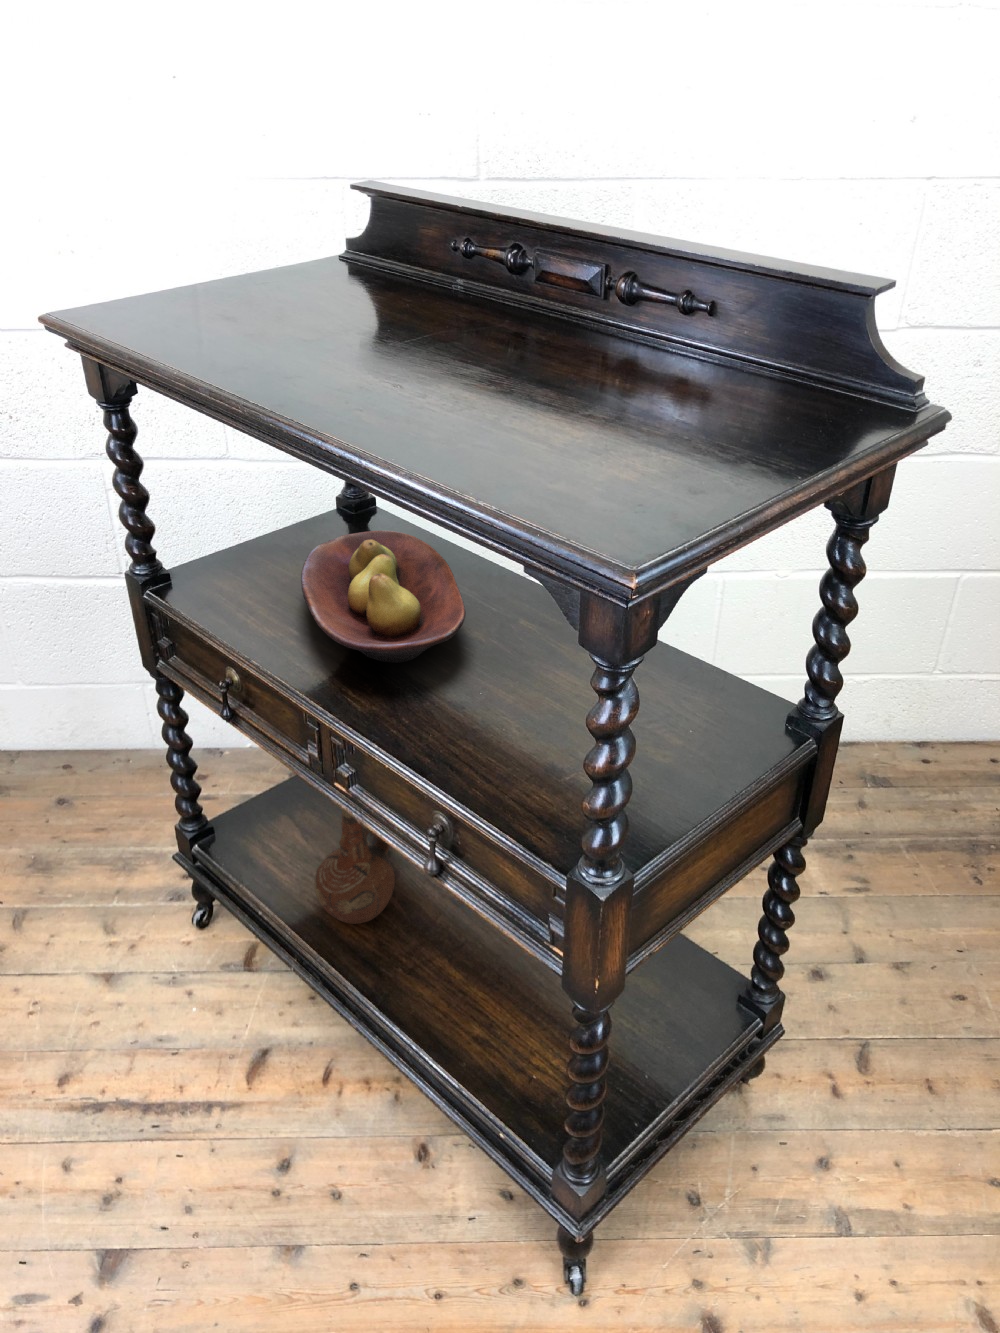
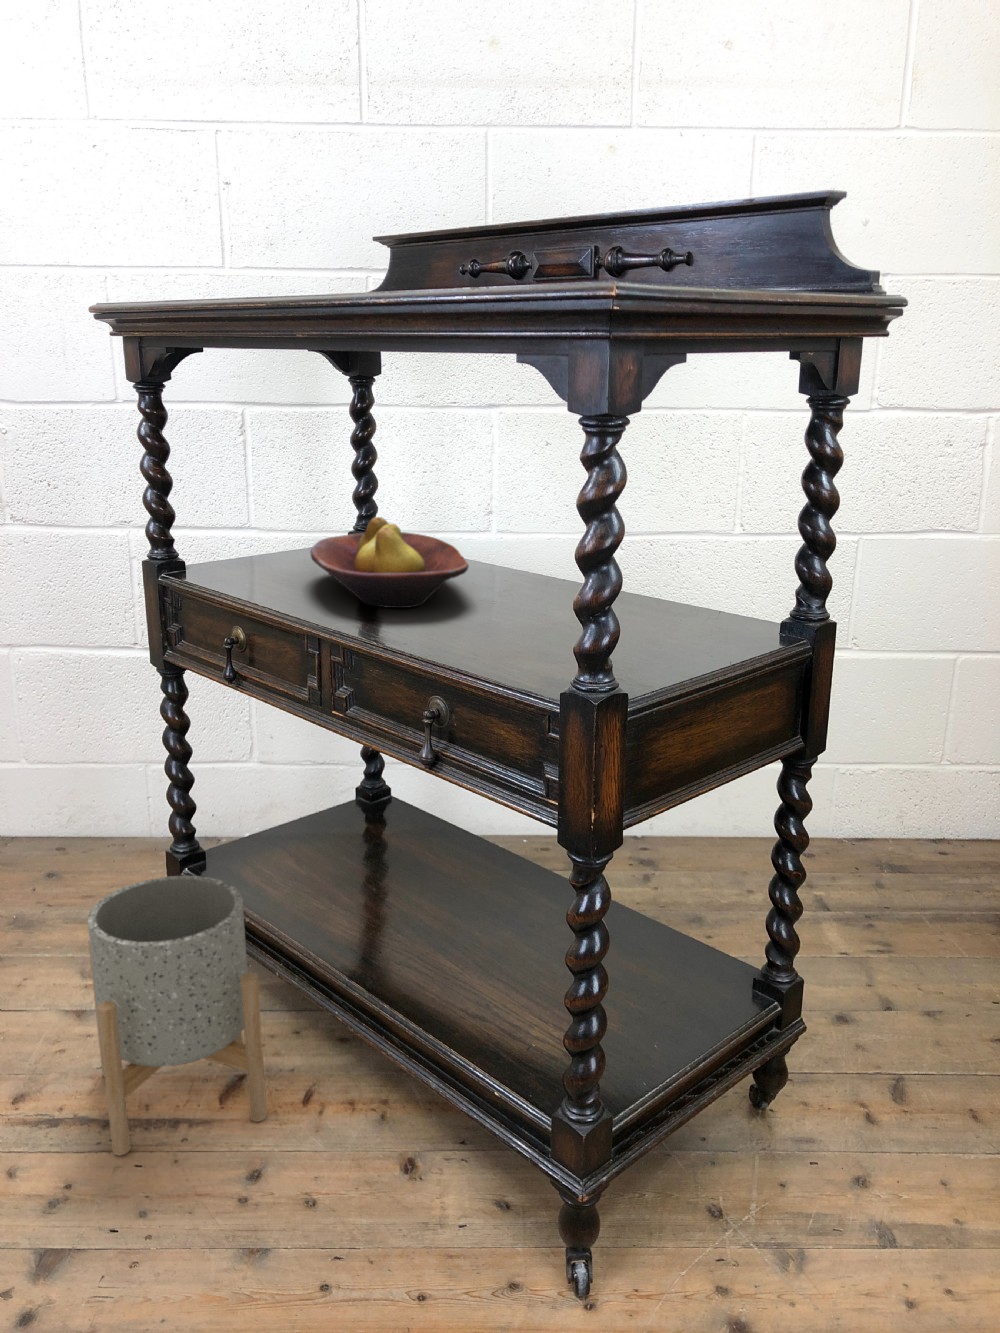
ceramic pitcher: present [315,810,395,924] -> none [306,780,390,933]
planter: none [111,888,291,1146] -> present [88,876,267,1155]

